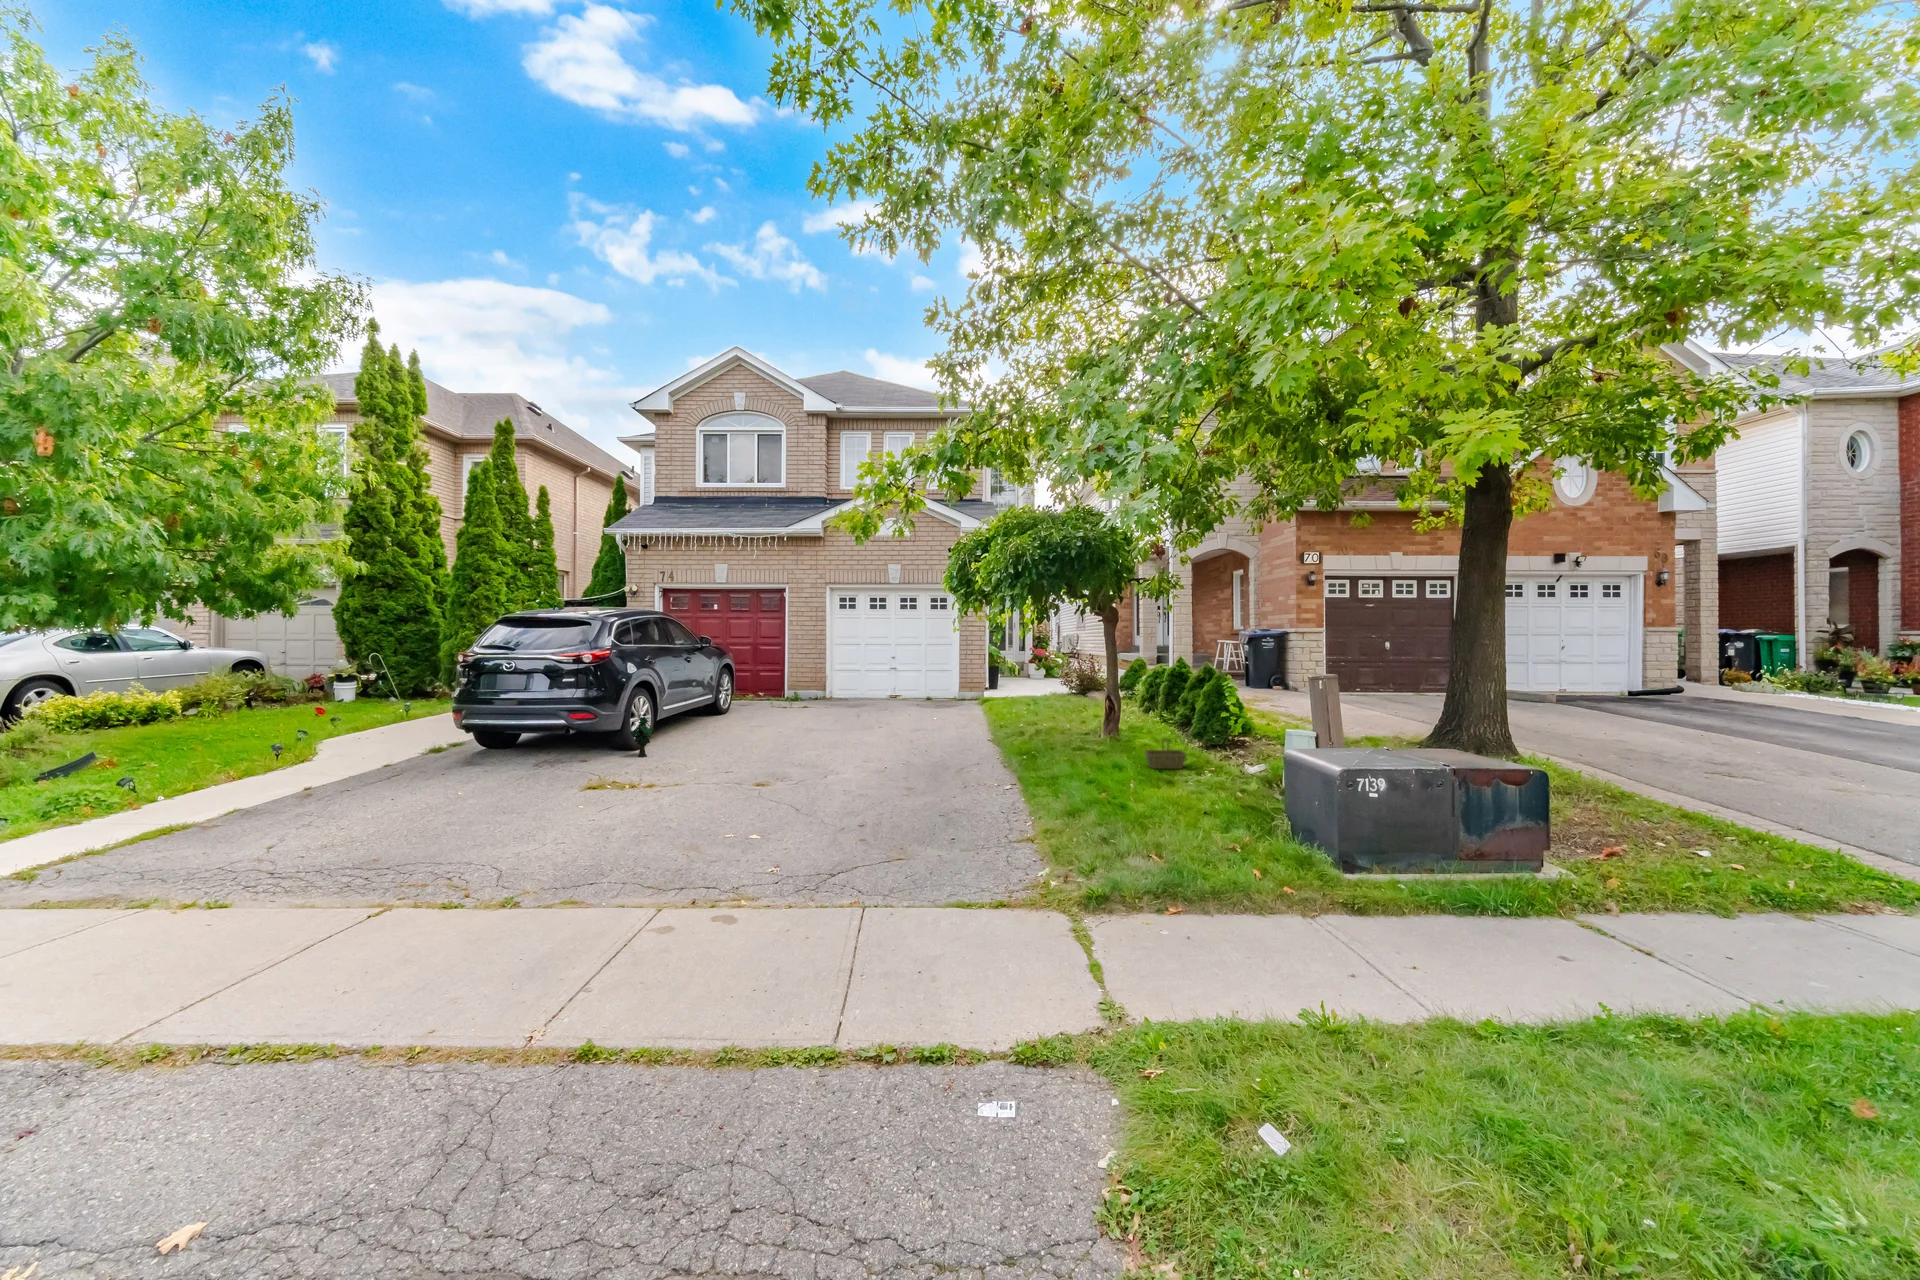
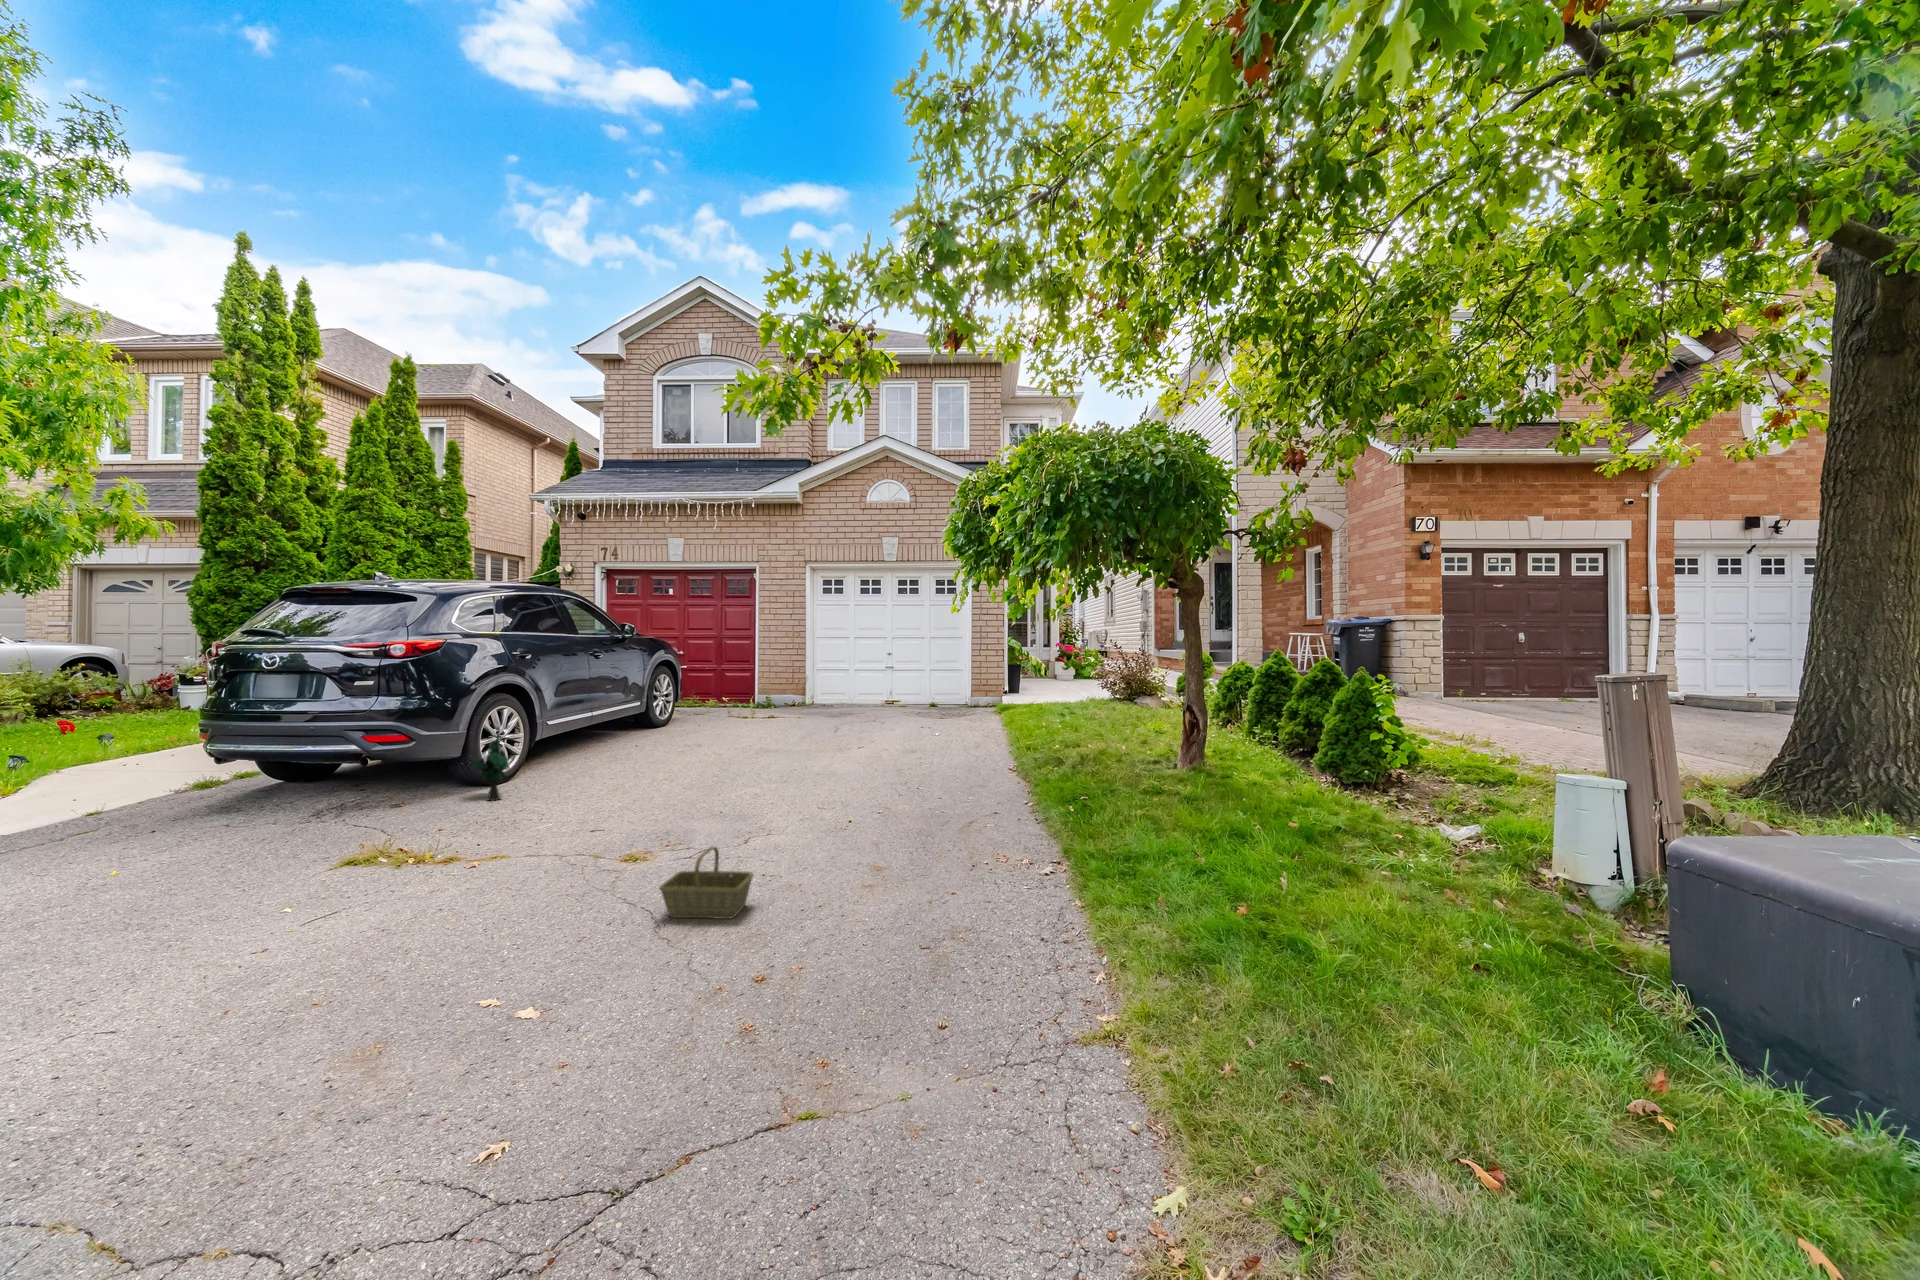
basket: present [1145,738,1186,769] -> present [659,847,753,919]

